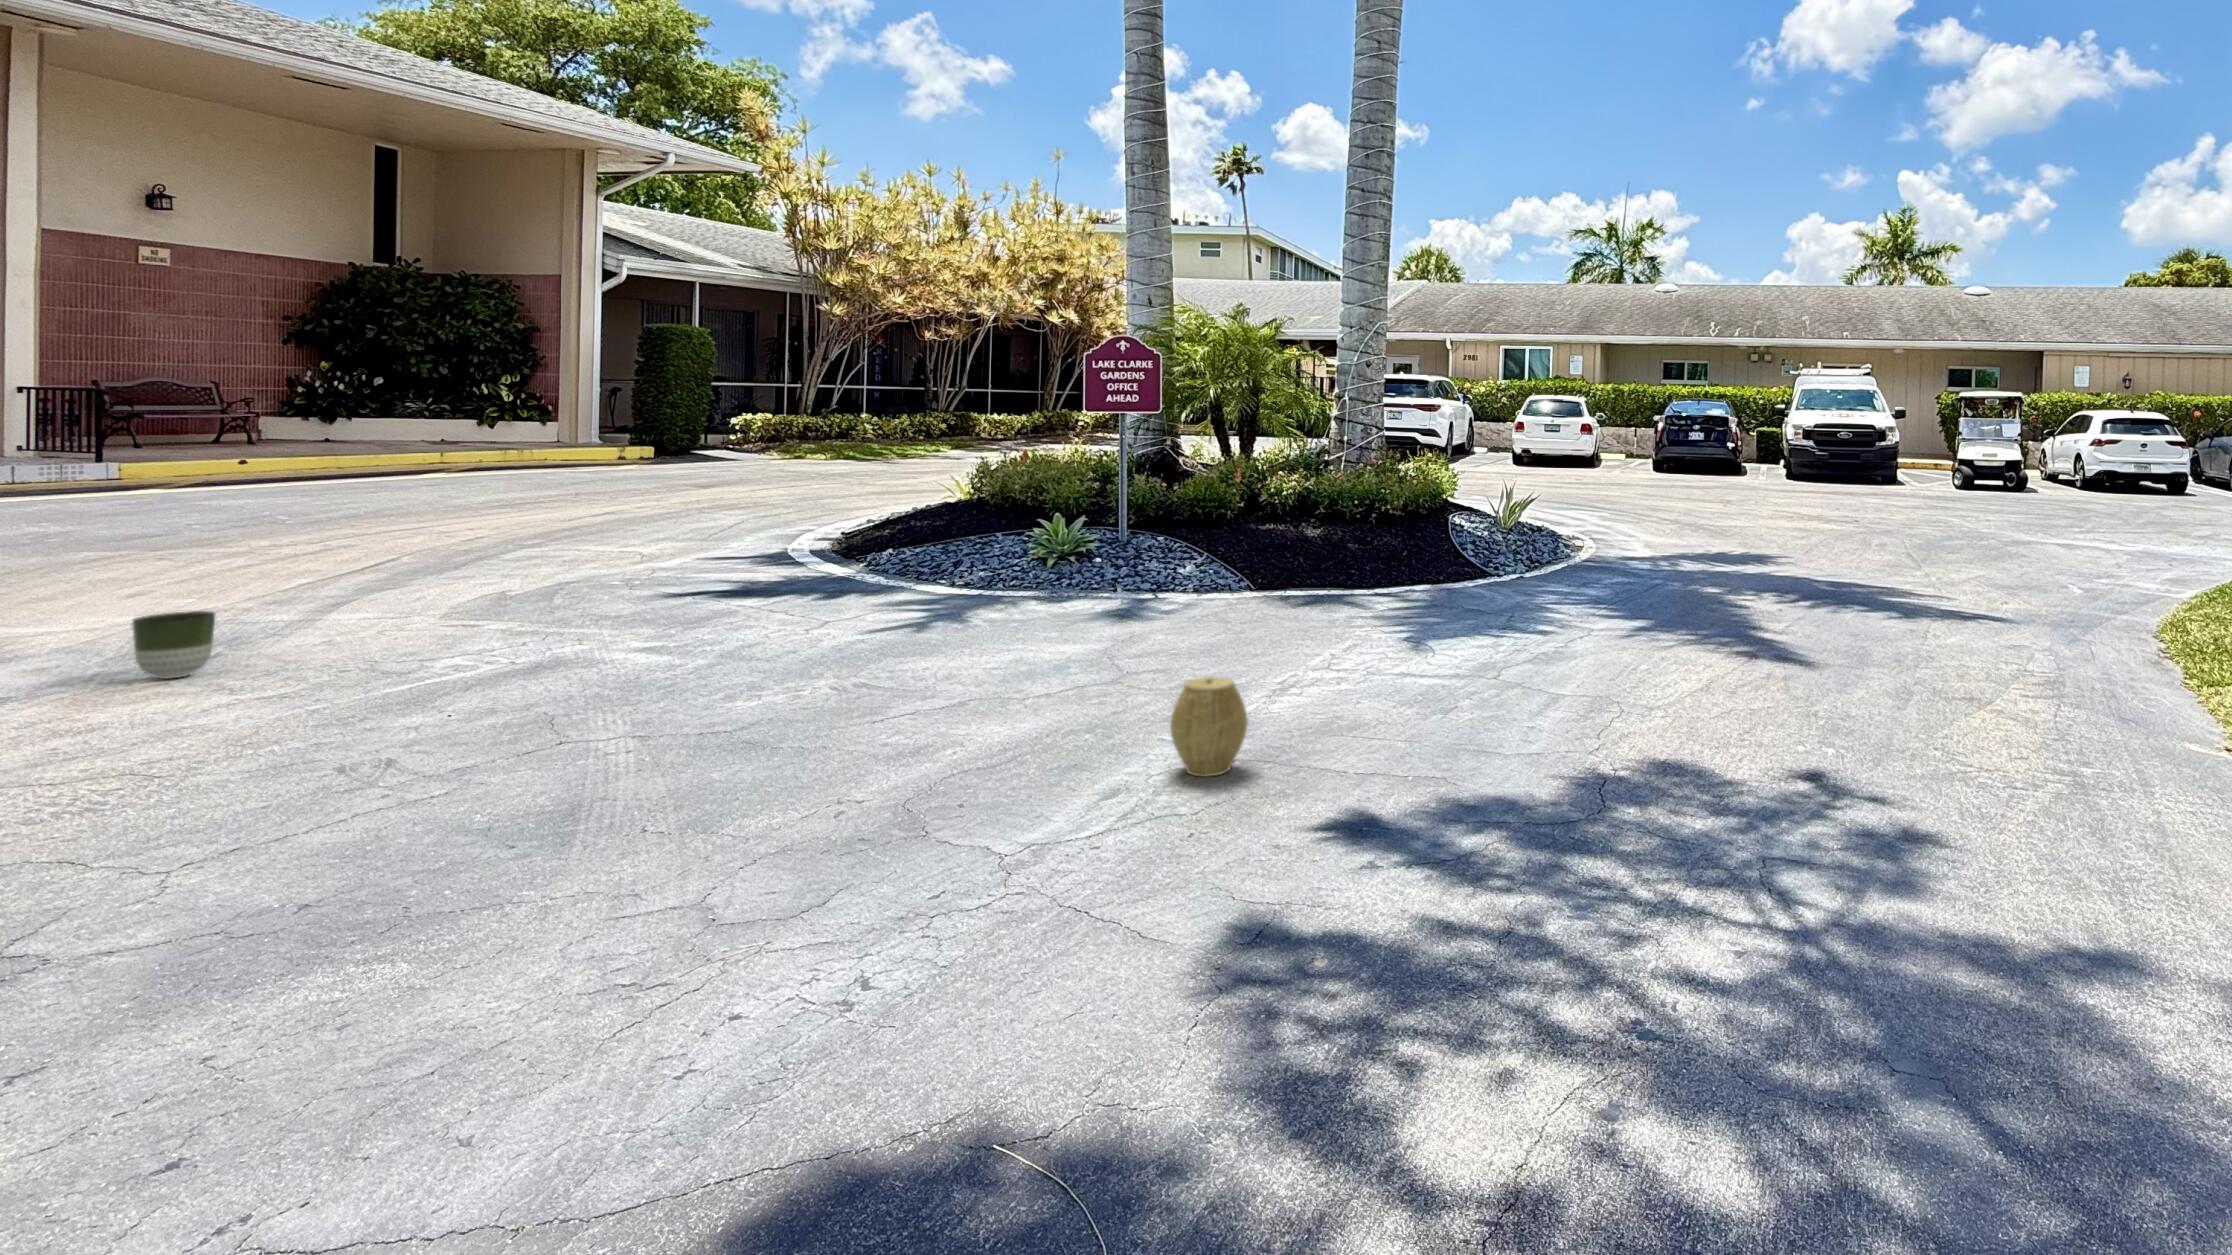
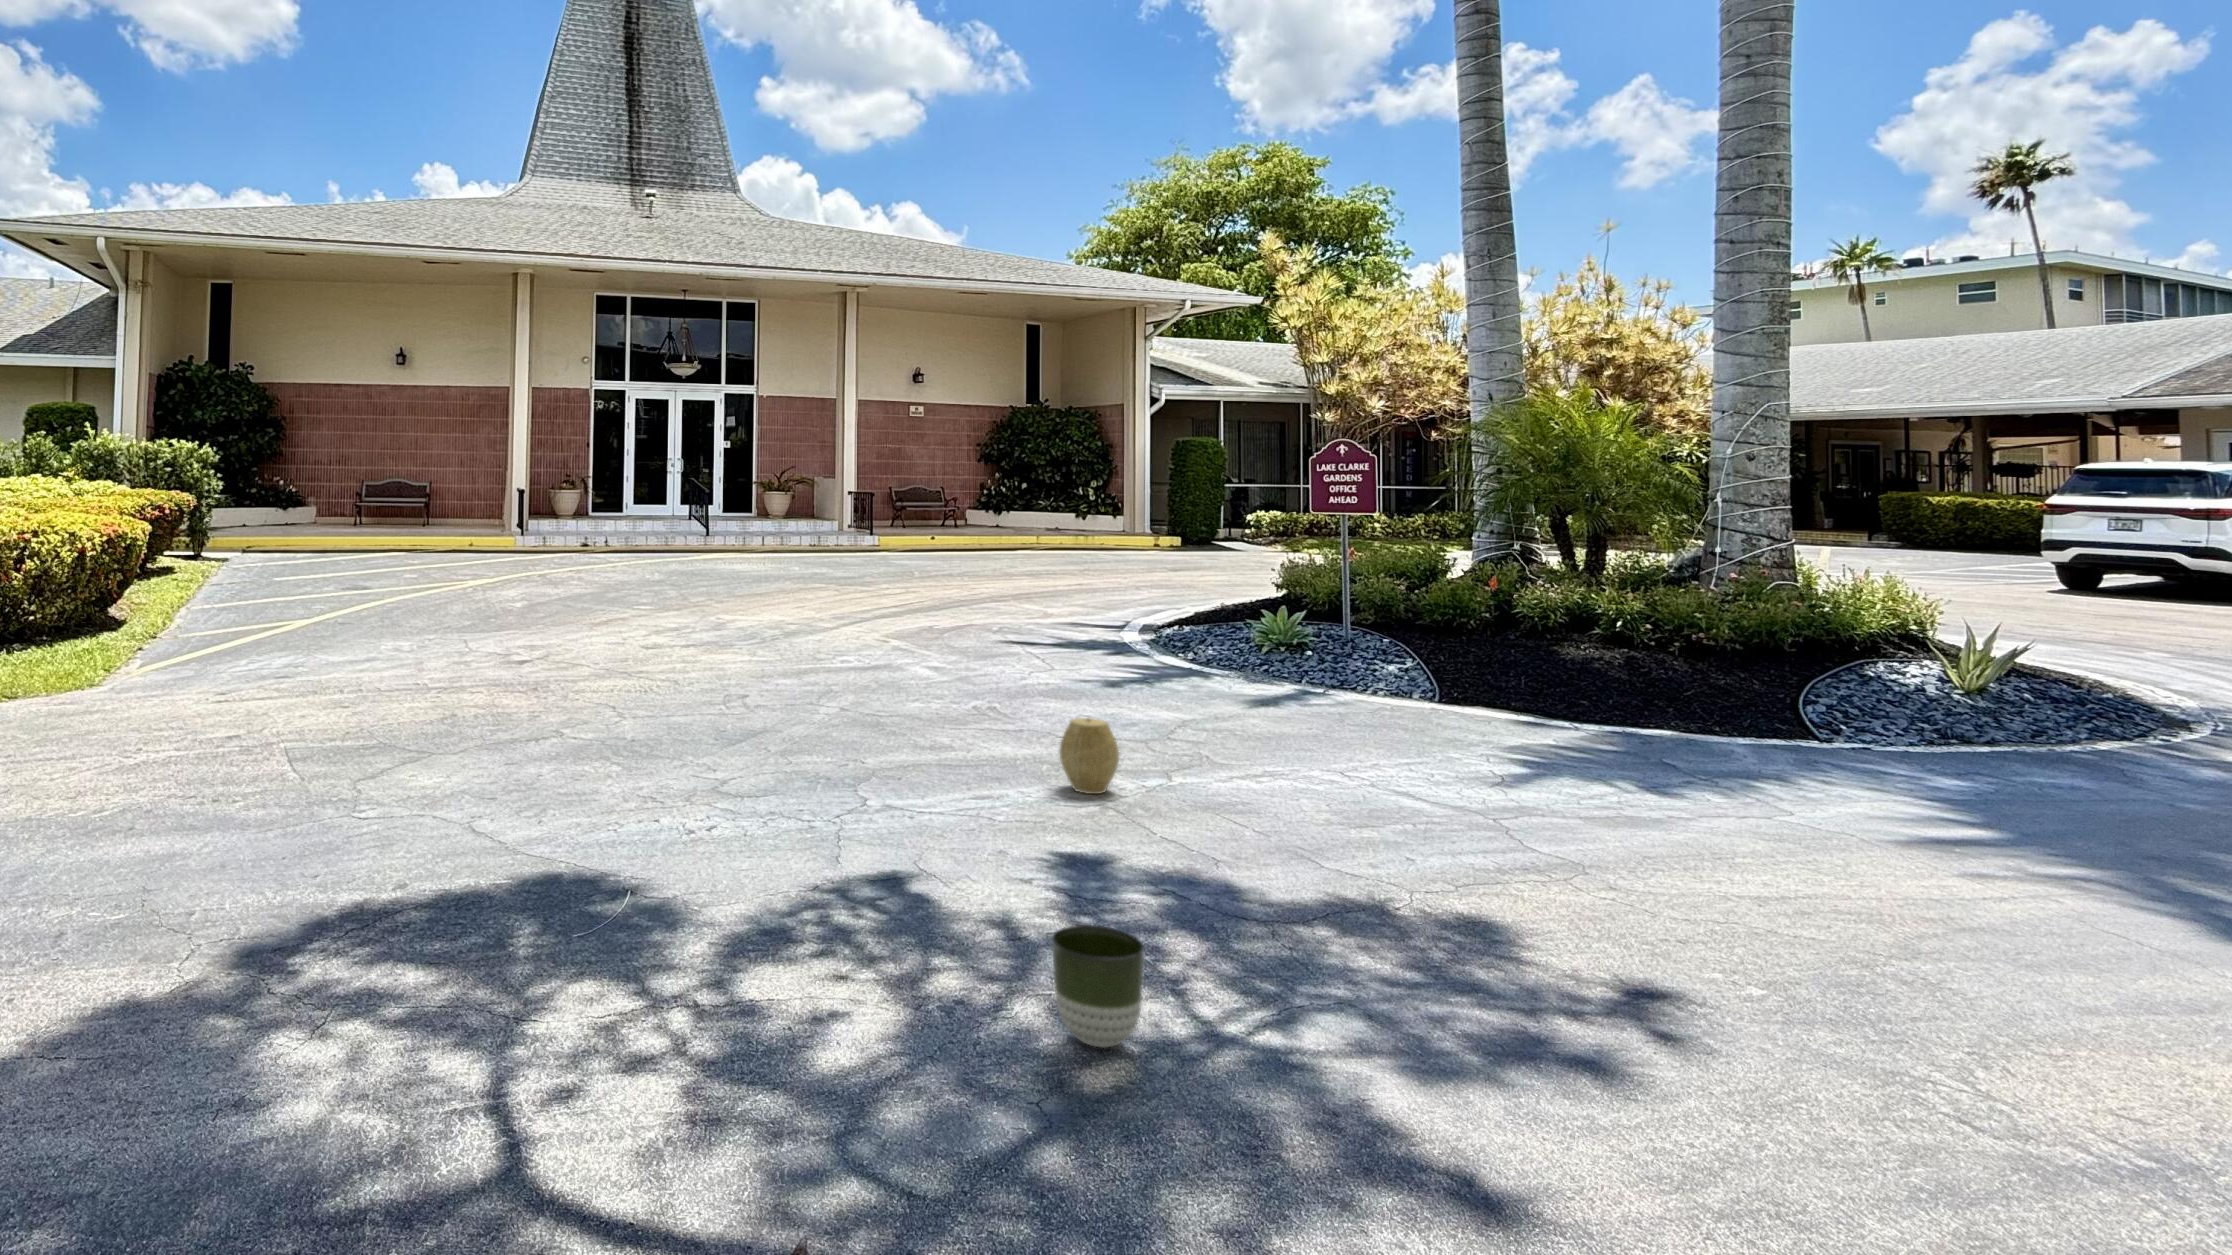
planter: present [132,611,216,679] -> present [1052,925,1144,1047]

